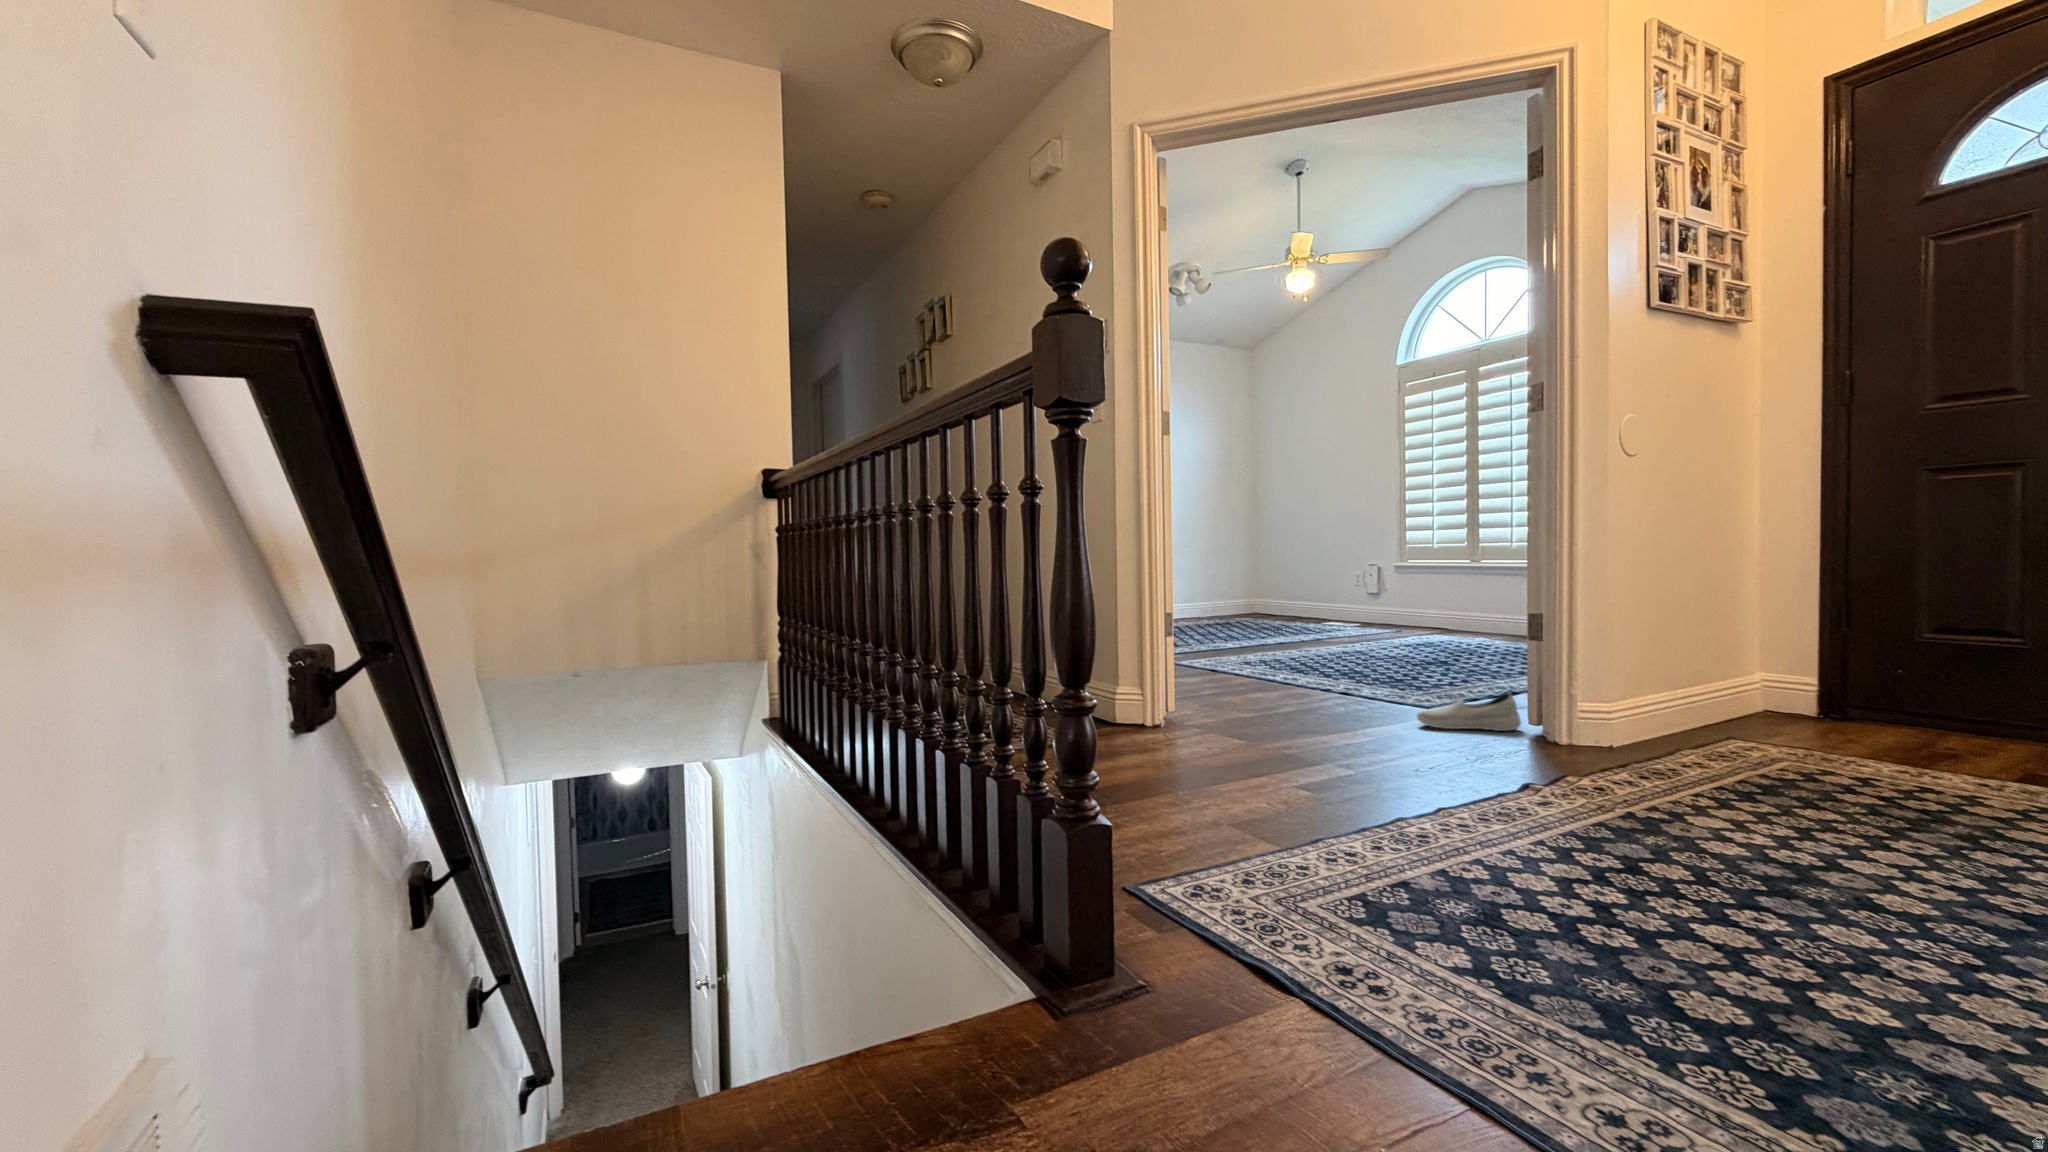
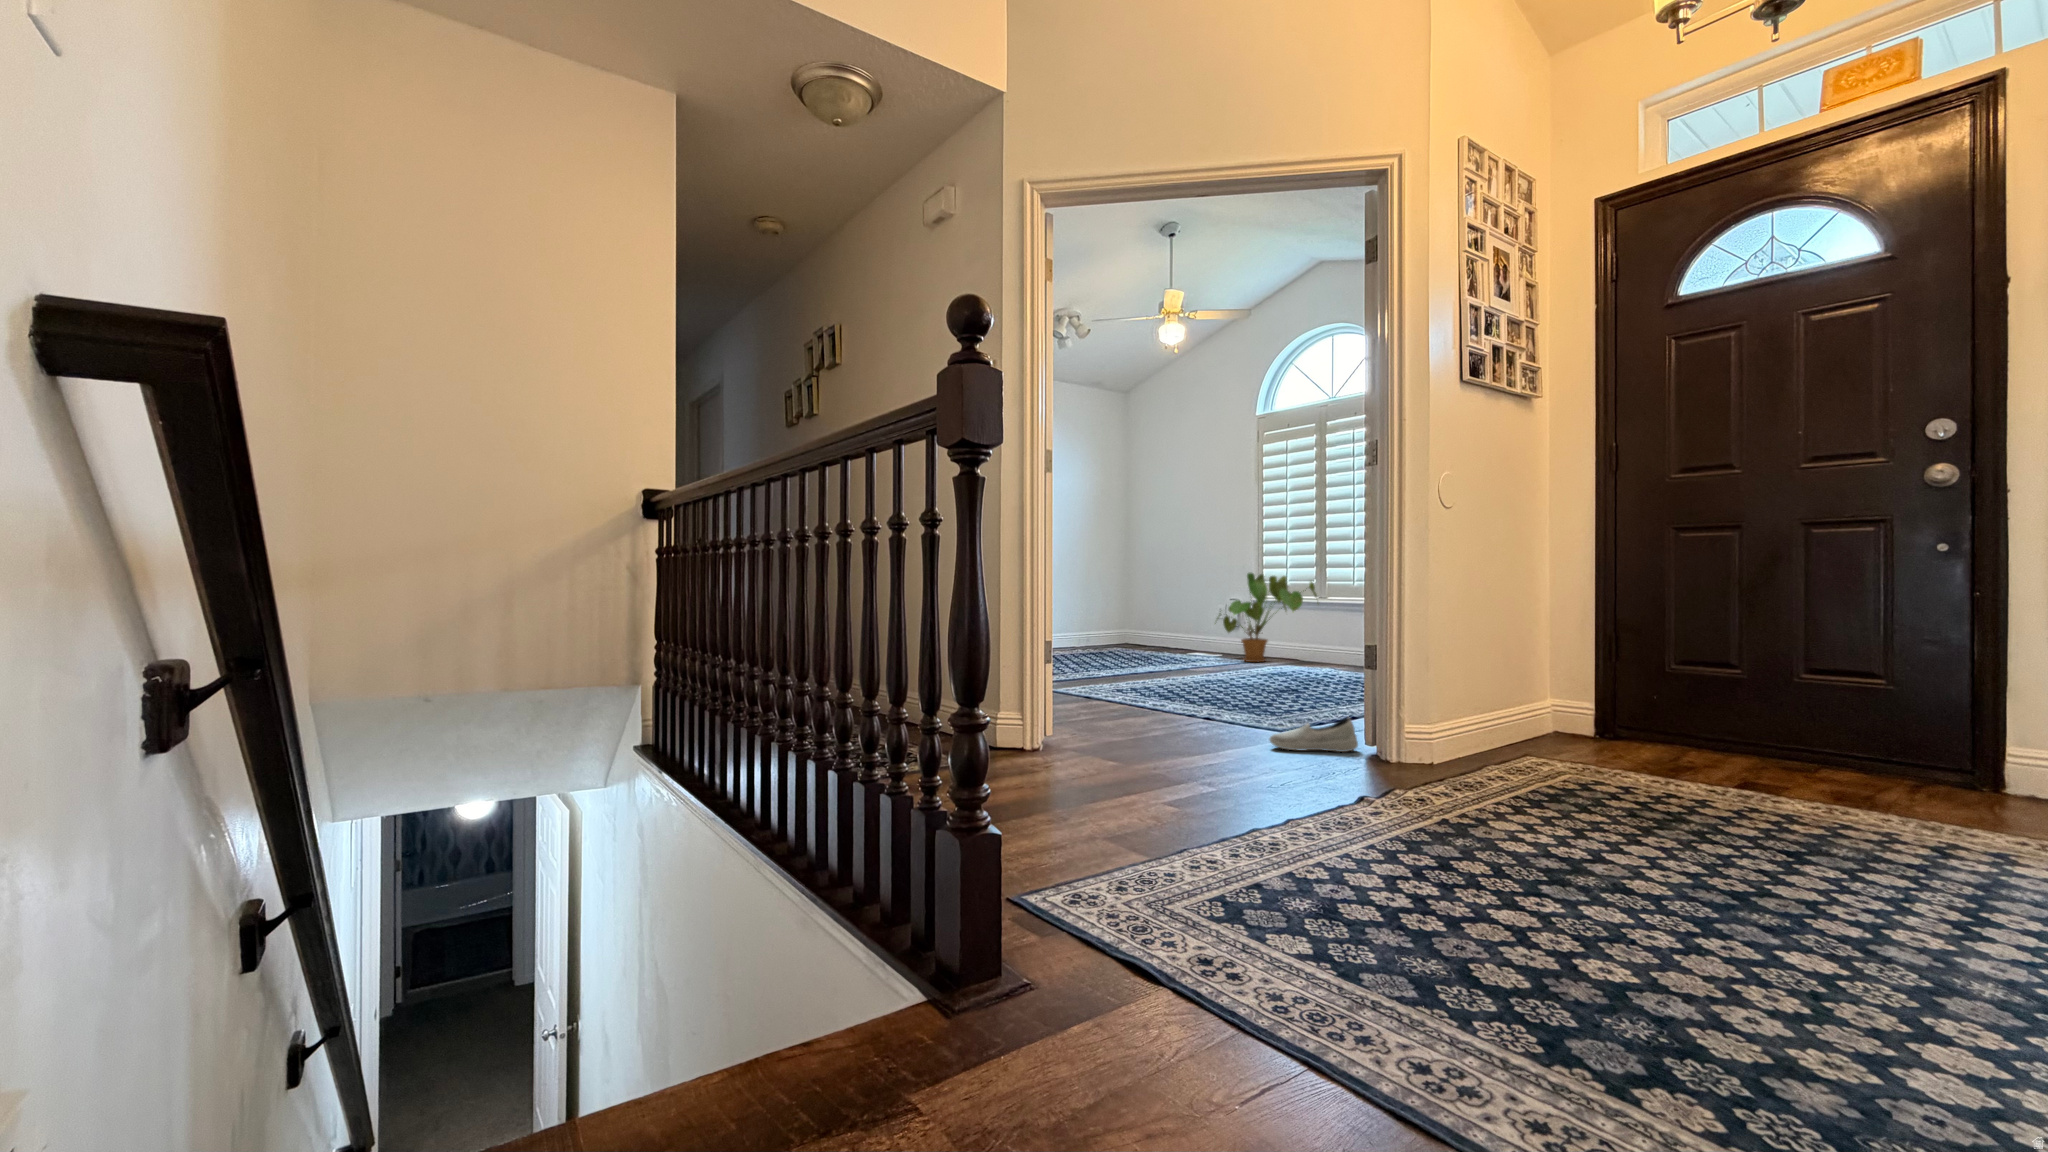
house plant: none [1352,535,1472,631] -> present [1215,573,1317,662]

